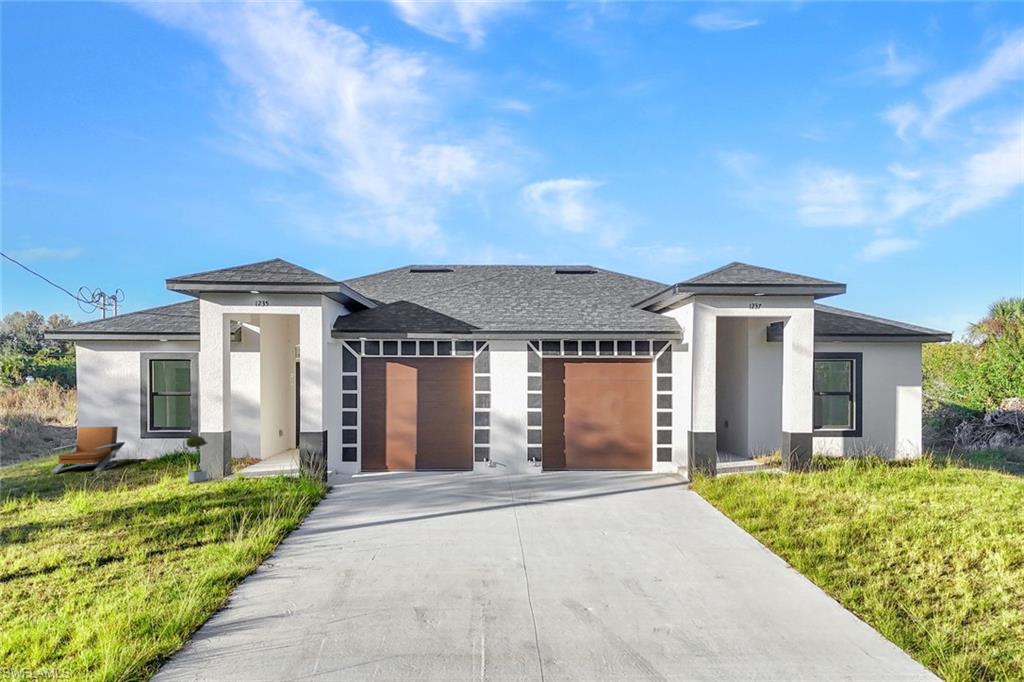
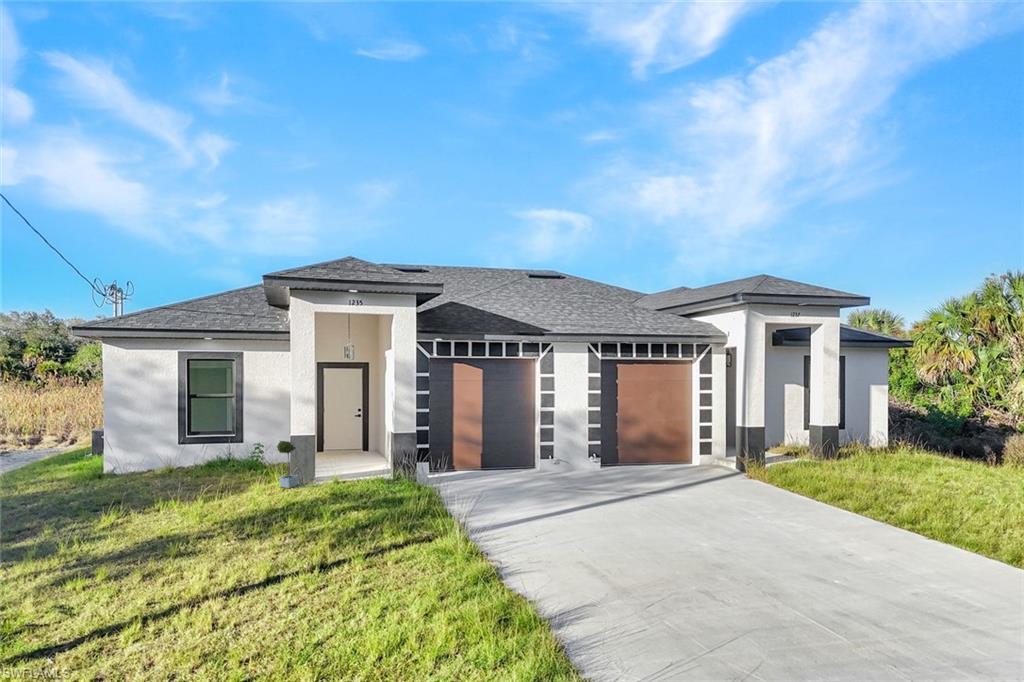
lounge chair: present [51,427,125,473] -> none [93,432,162,485]

